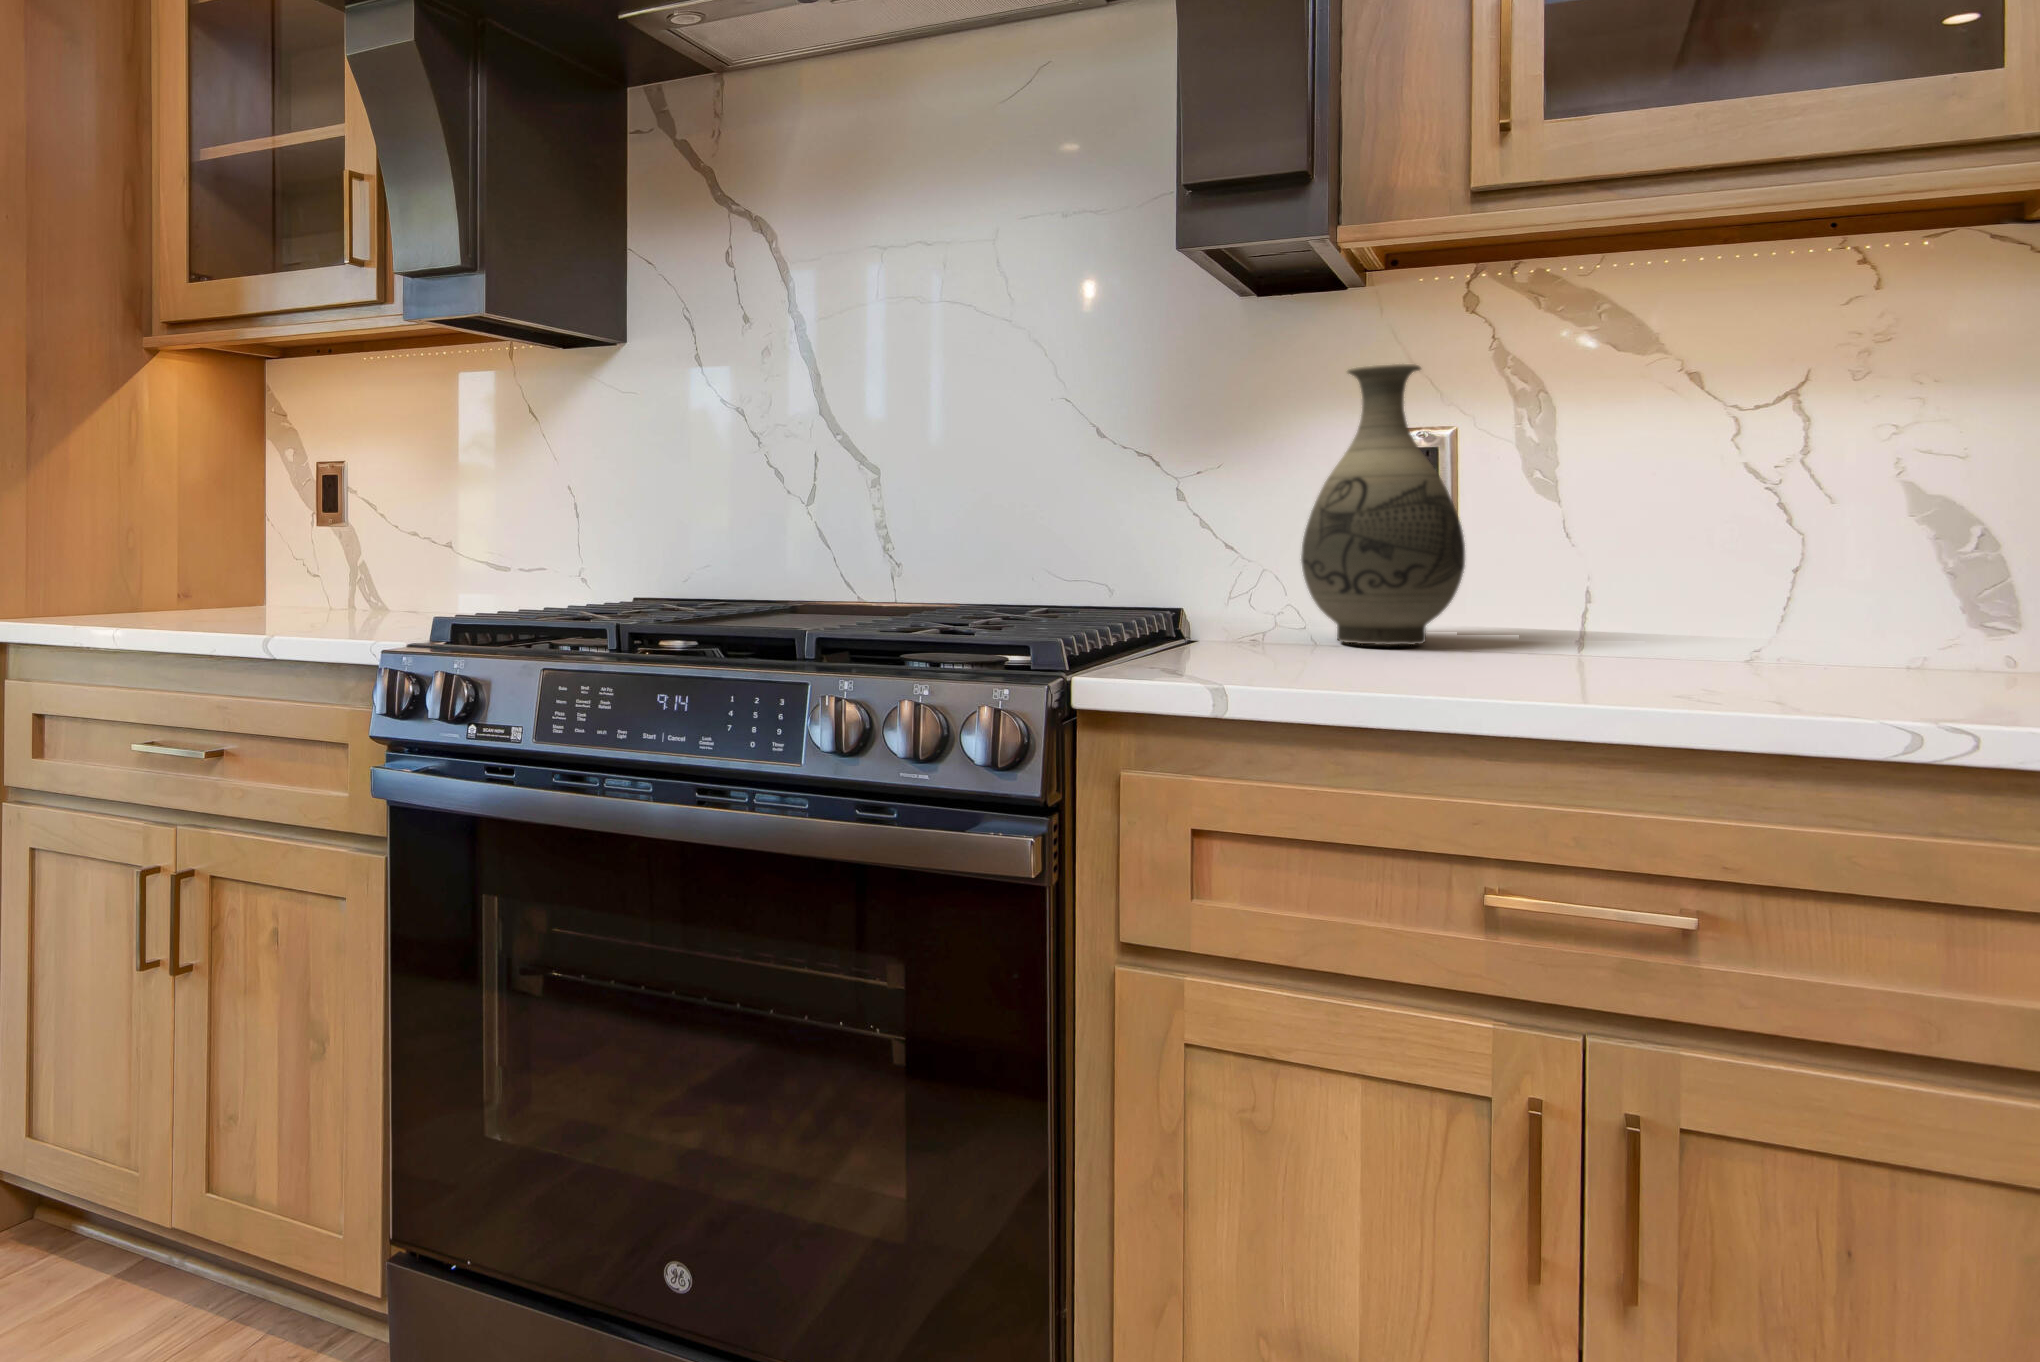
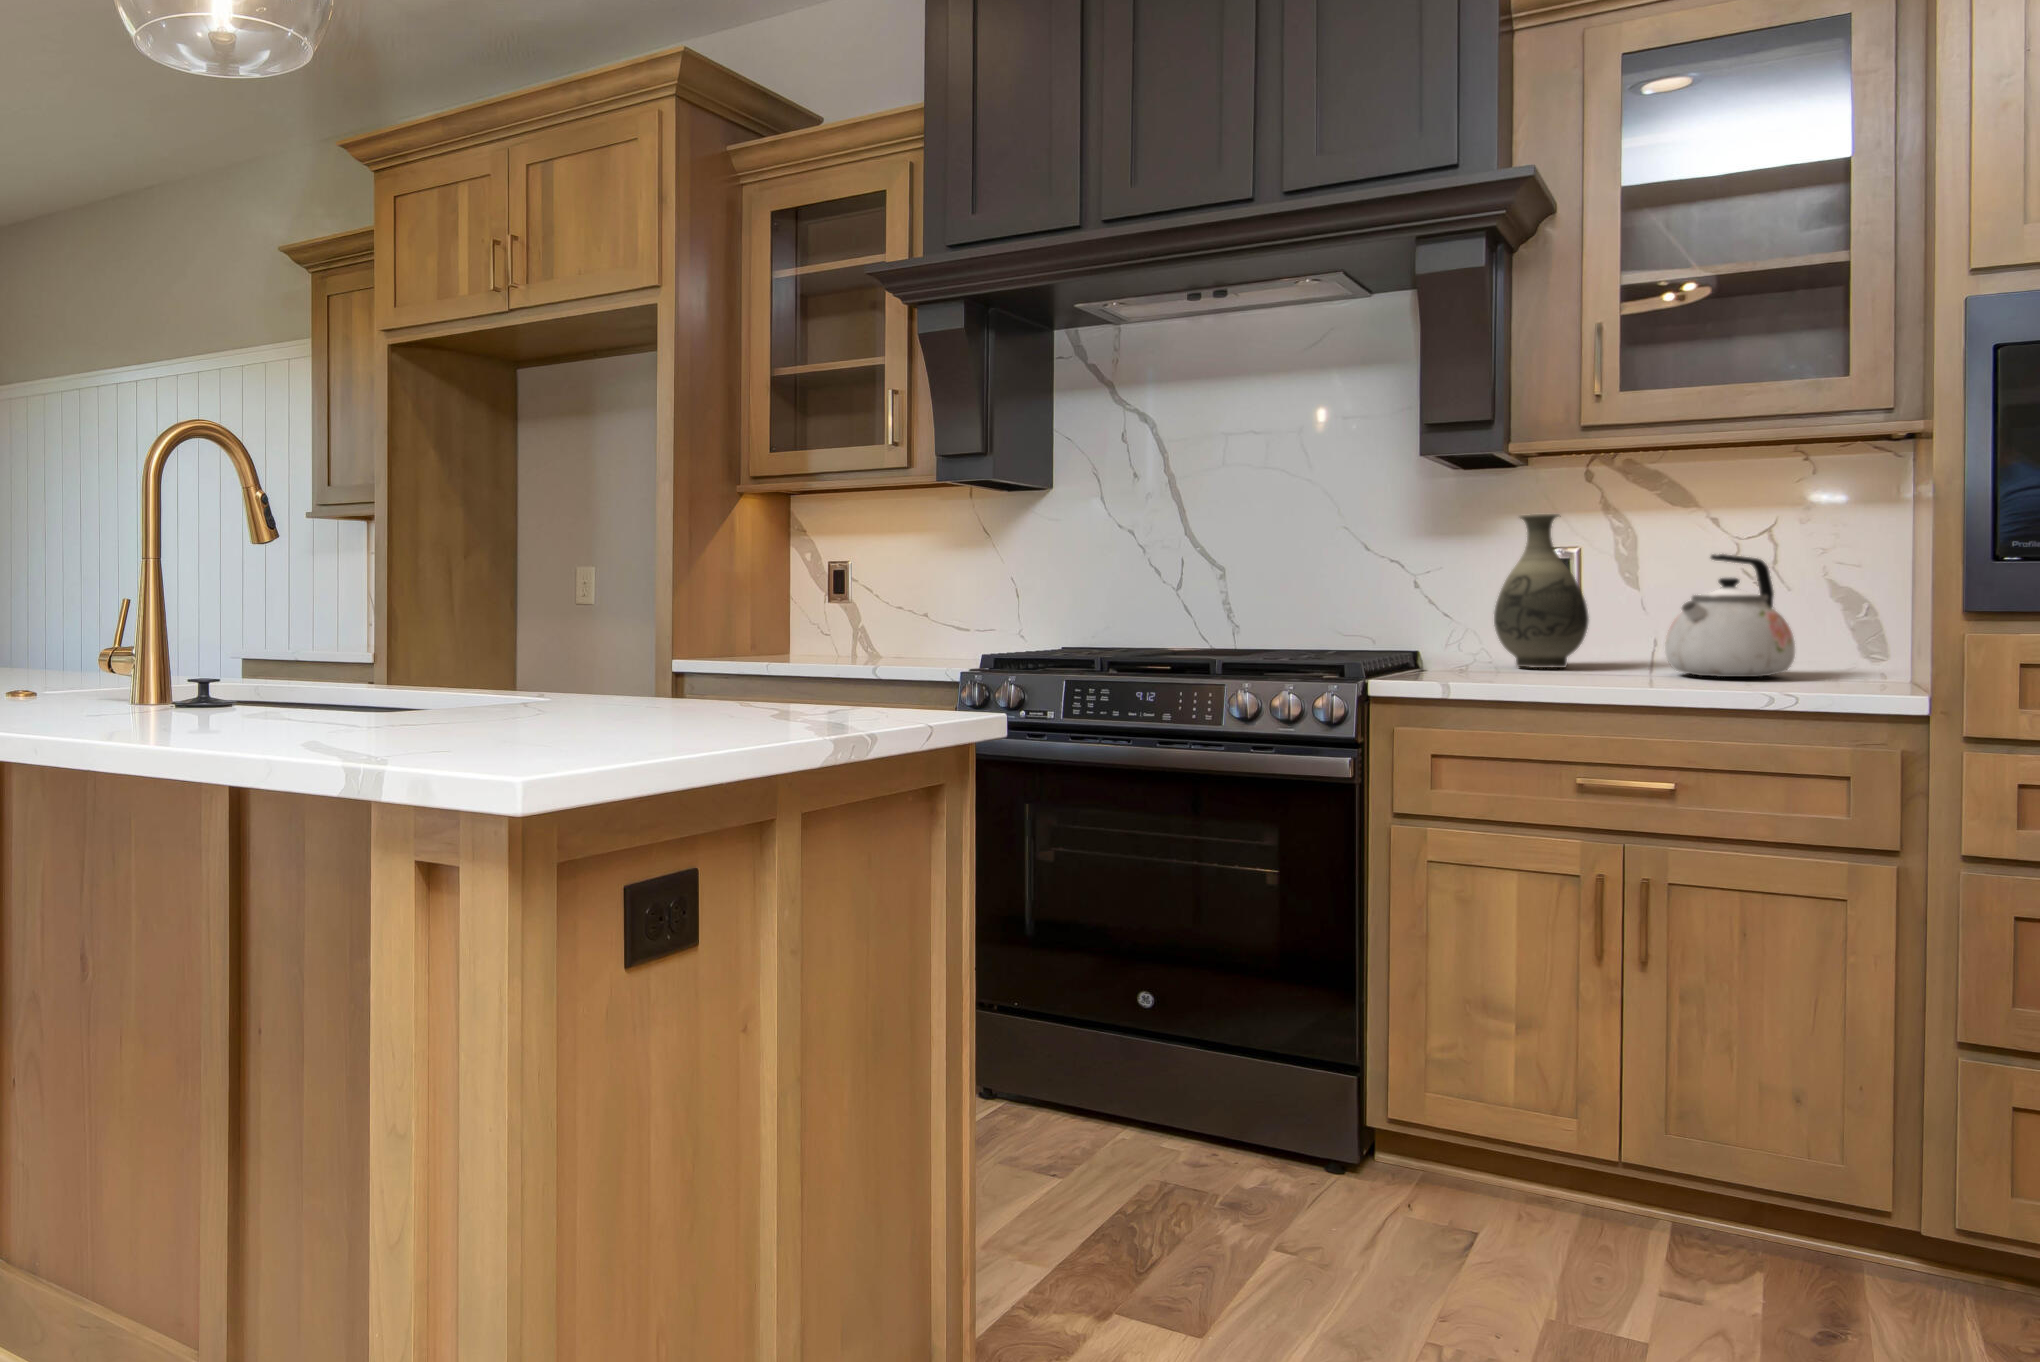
kettle: none [1610,433,1861,670] -> present [1665,554,1795,677]

